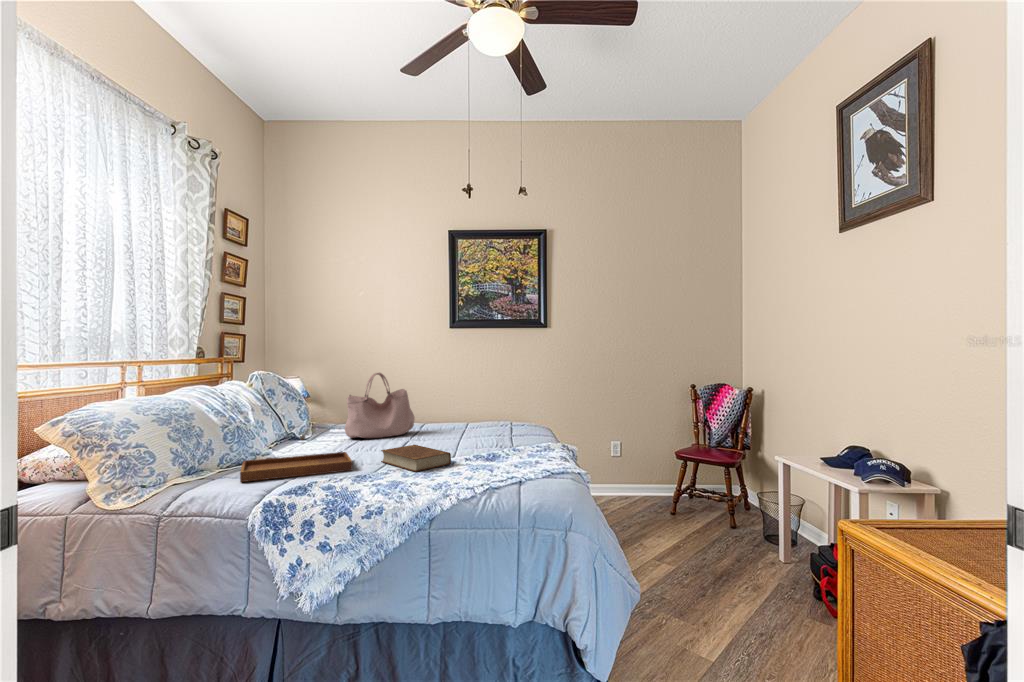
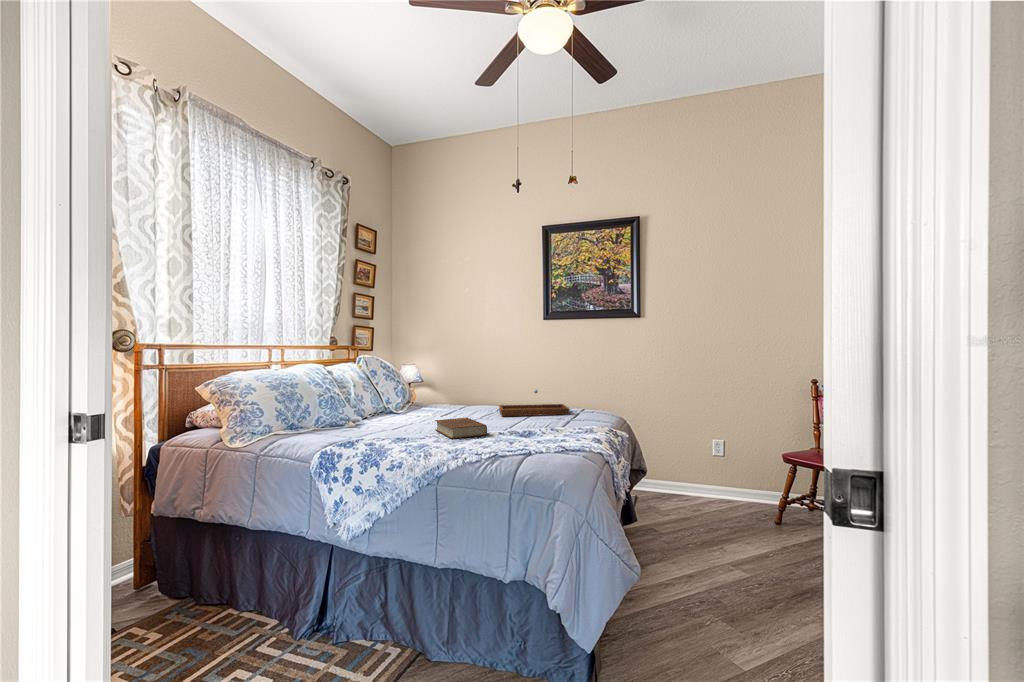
handbag: present [345,373,414,438] -> none [430,356,491,413]
tray: present [240,435,352,482] -> present [499,390,570,416]

